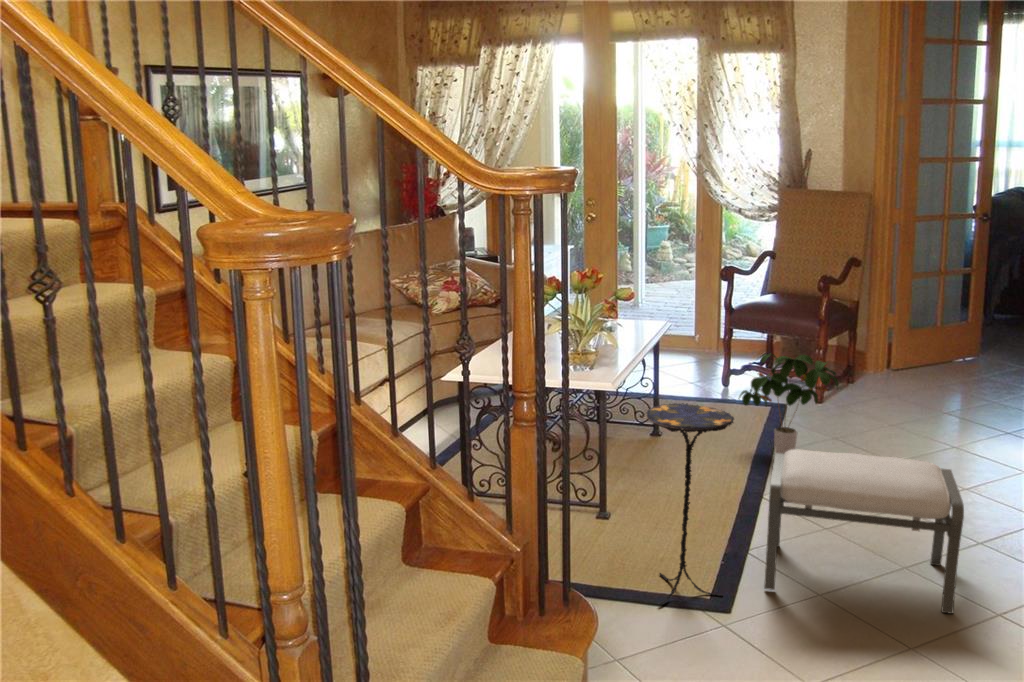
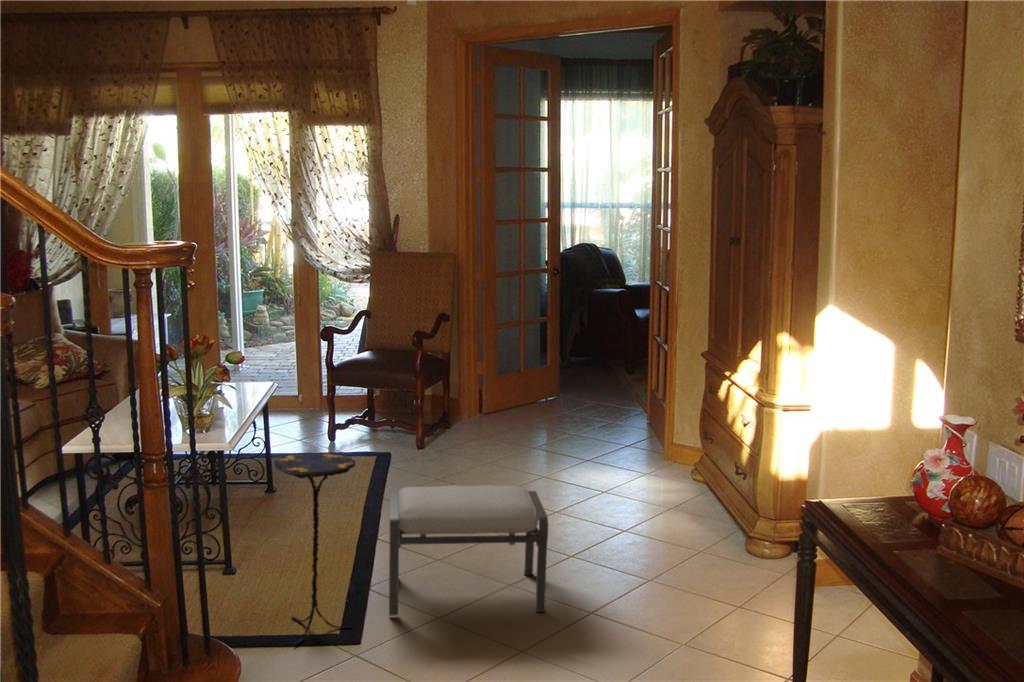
potted plant: present [739,353,838,454] -> none [349,404,437,500]

